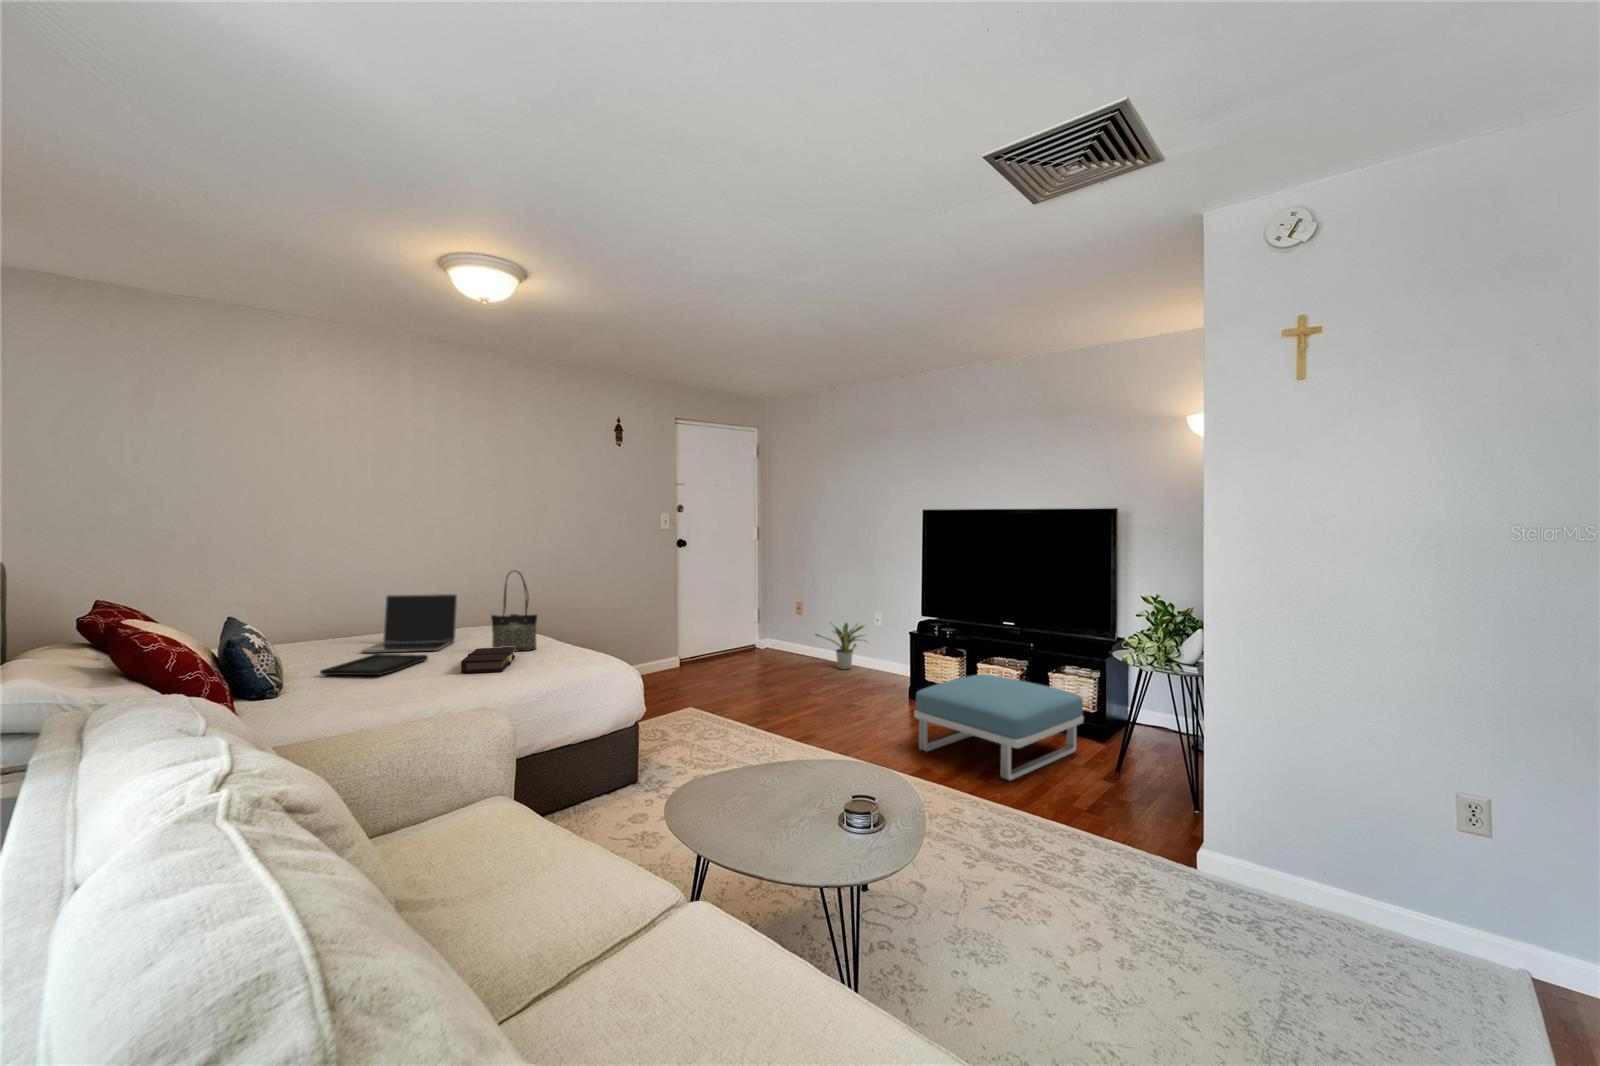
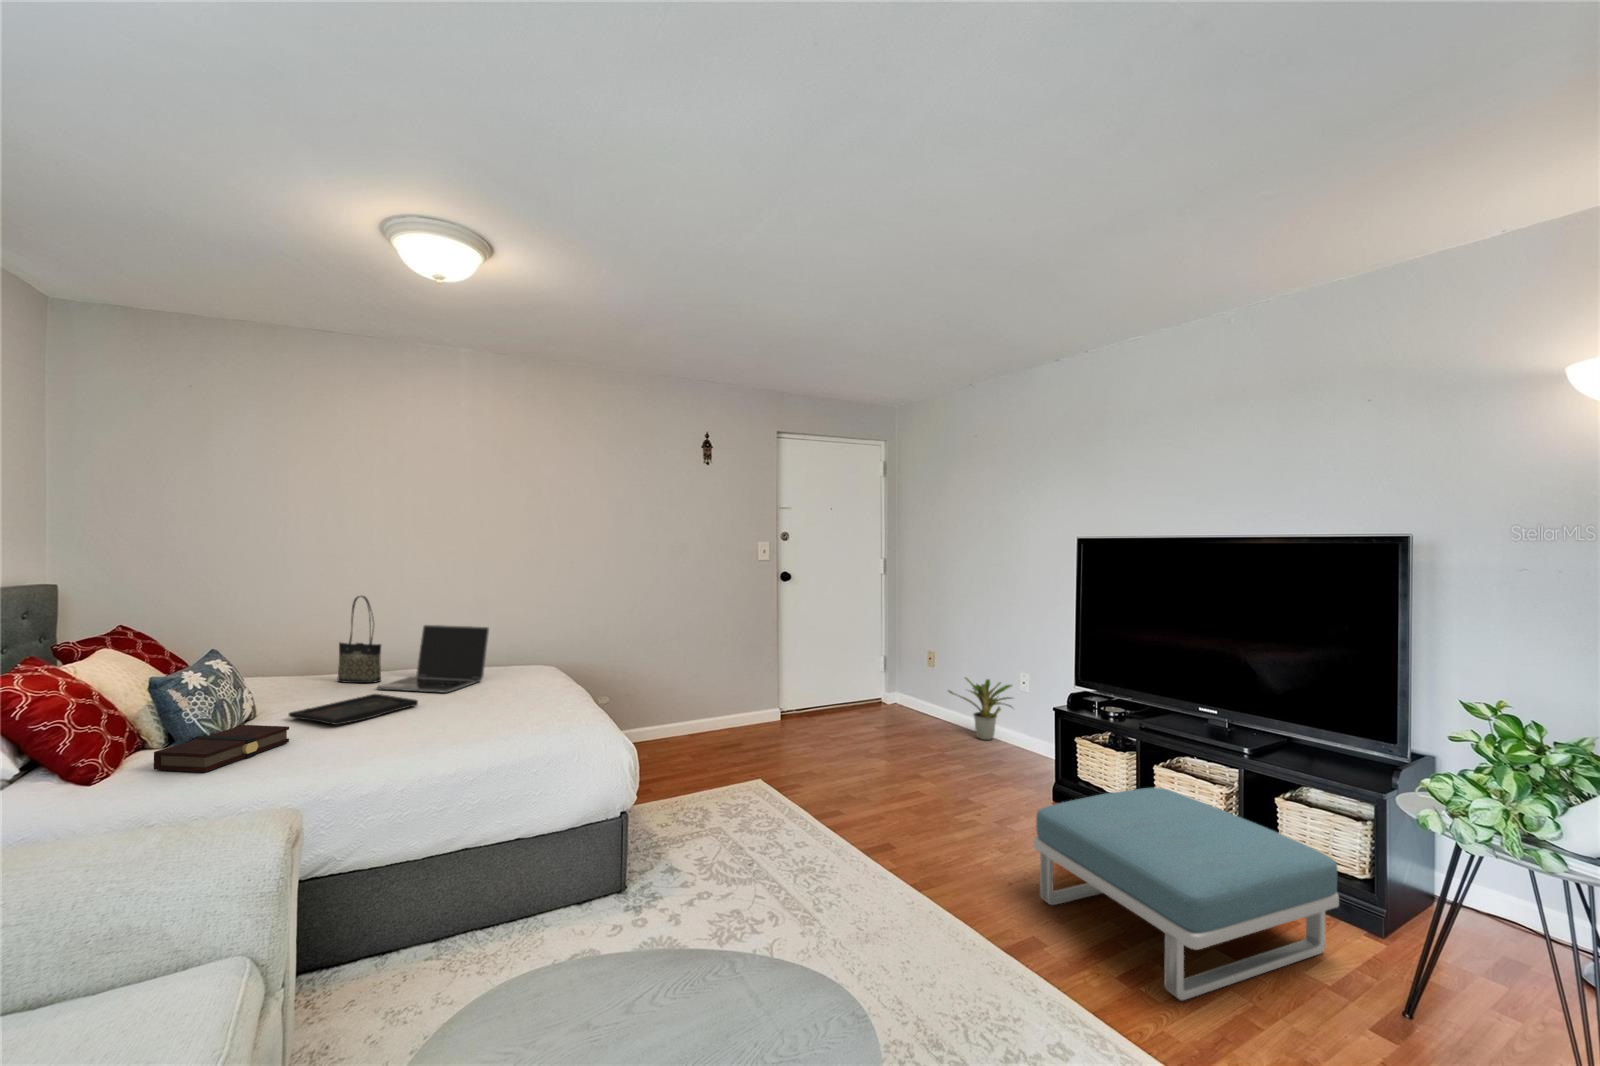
tote bag: present [491,571,537,651] -> present [338,596,381,683]
book: present [461,647,515,673] -> present [154,725,289,772]

